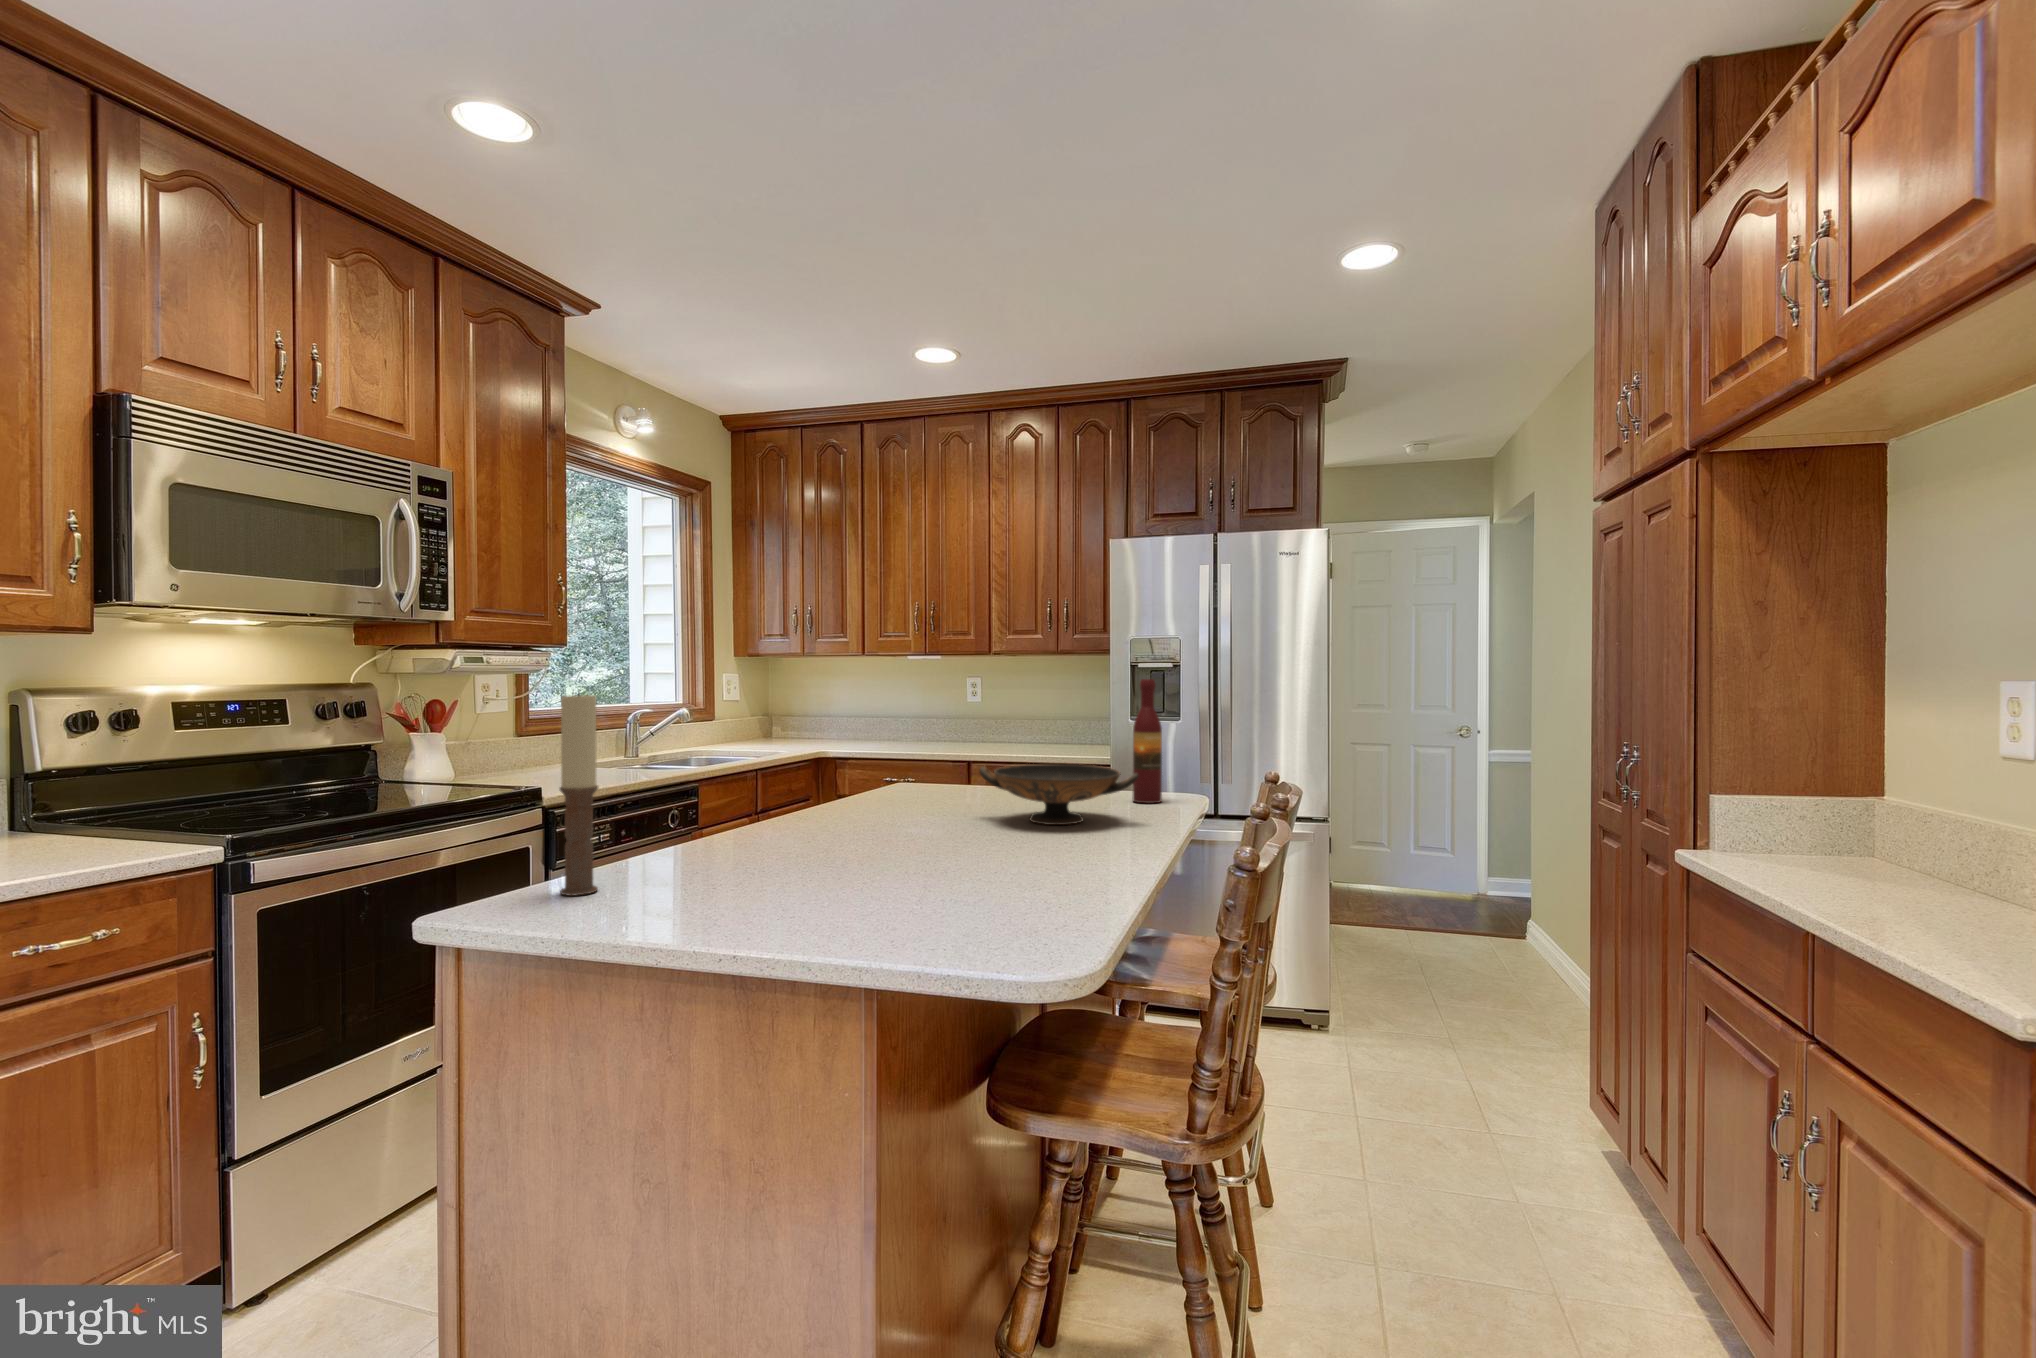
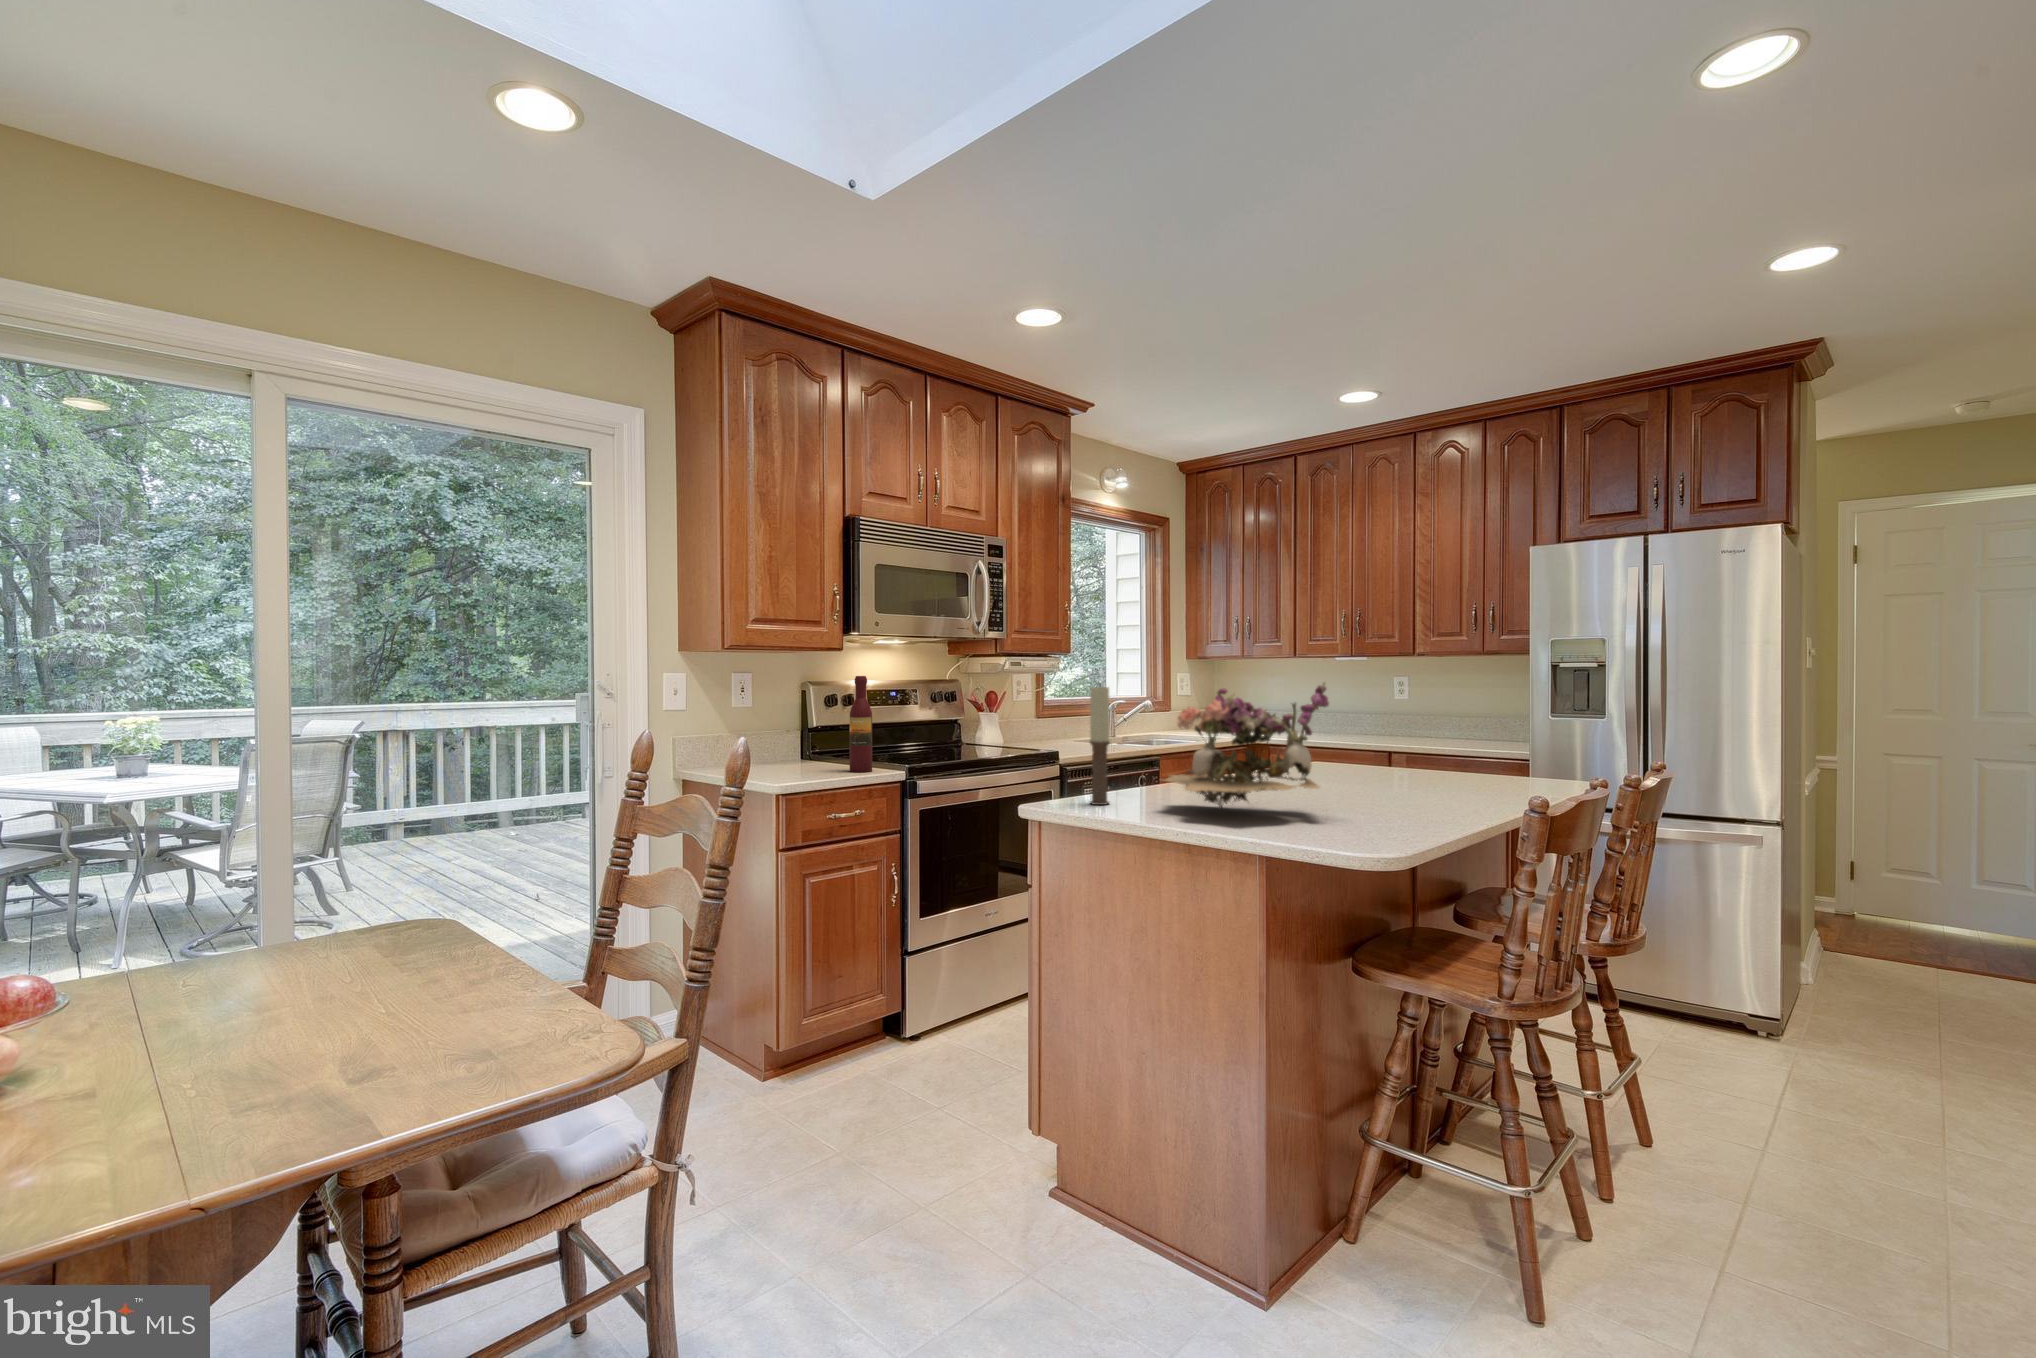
wine bottle: present [1132,679,1162,803] -> present [850,676,872,772]
flower arrangement: none [682,684,949,888] -> present [1163,682,1329,808]
decorative bowl: present [980,764,1138,825] -> none [1372,746,1507,793]

